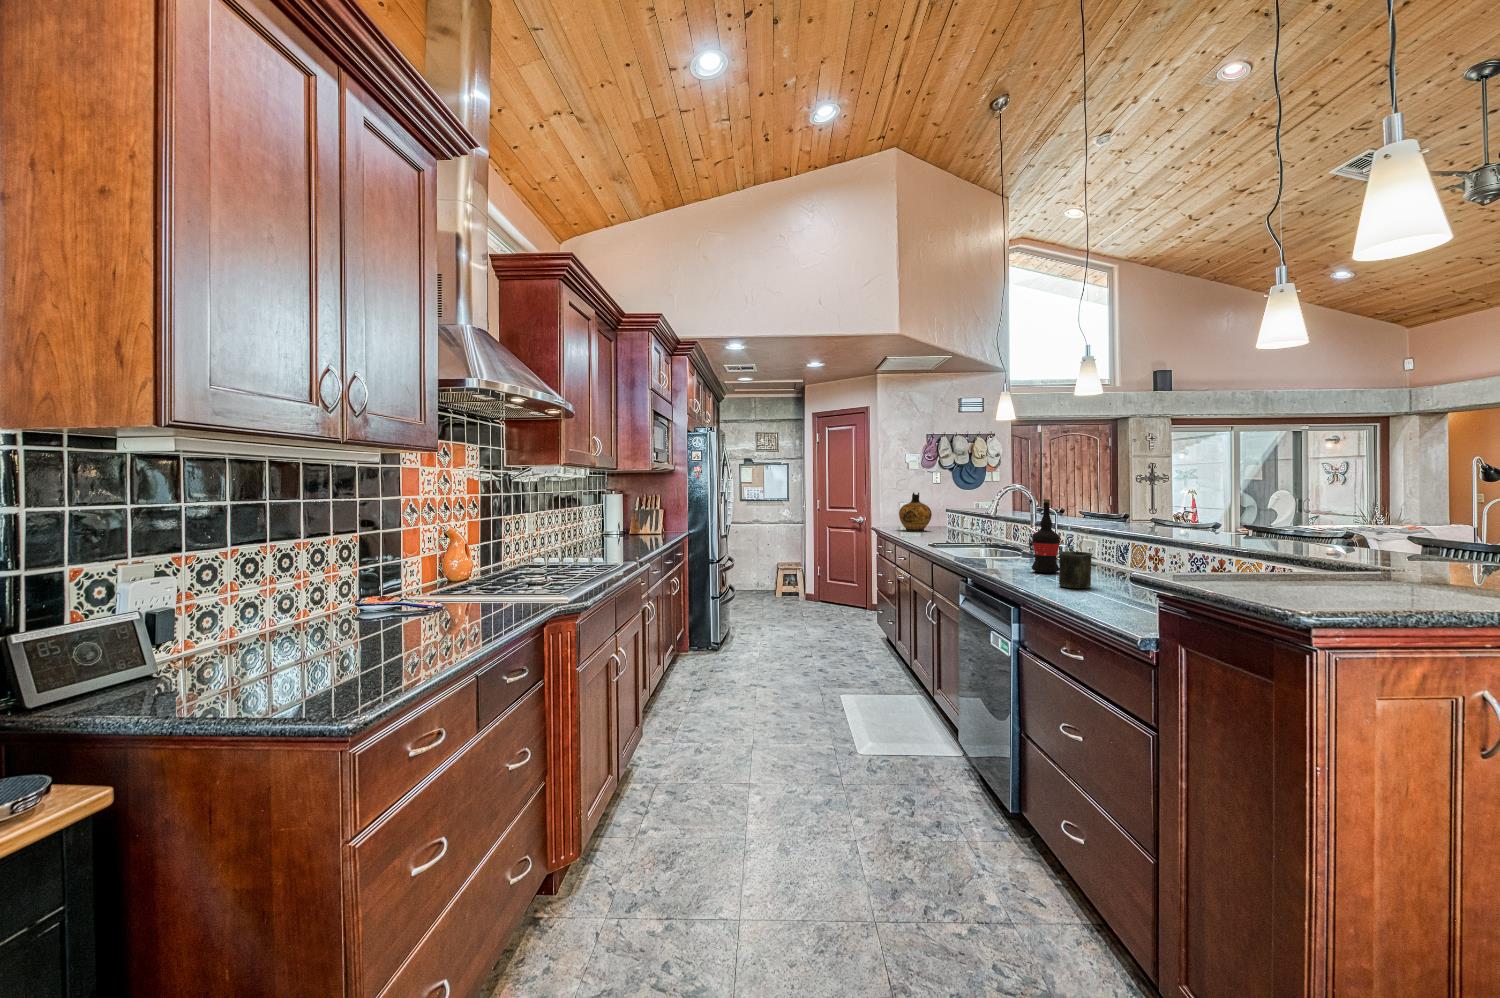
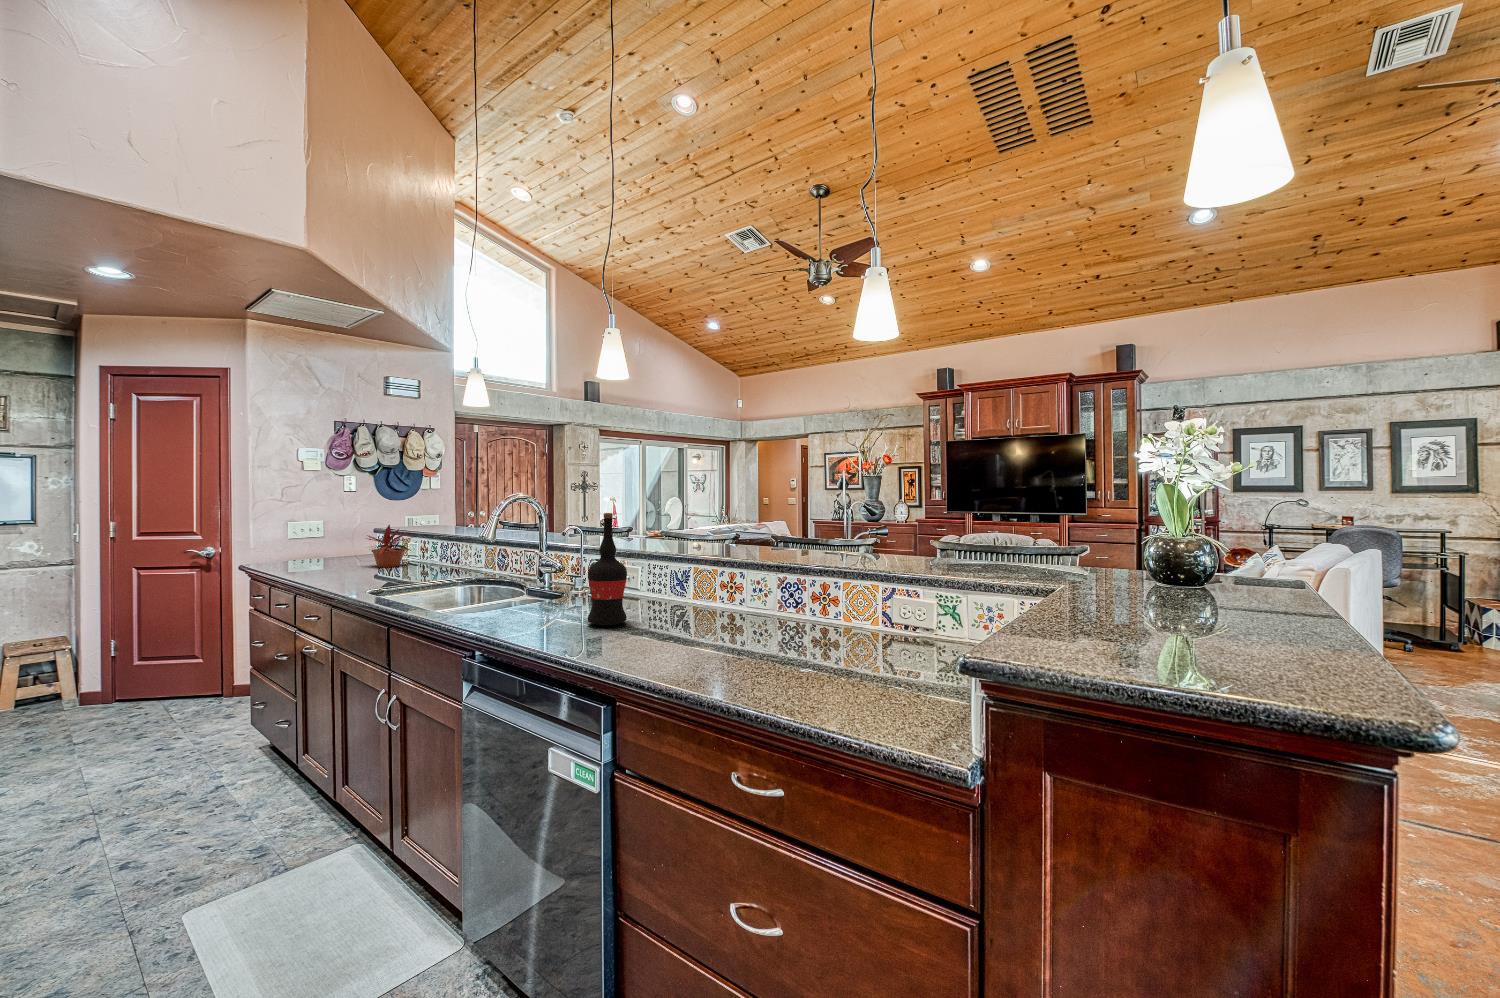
ceramic jug: present [899,493,932,532] -> none [295,505,353,565]
potted plant: none [933,506,968,535] -> present [366,525,411,567]
mug: present [1059,551,1093,588] -> none [661,593,709,653]

